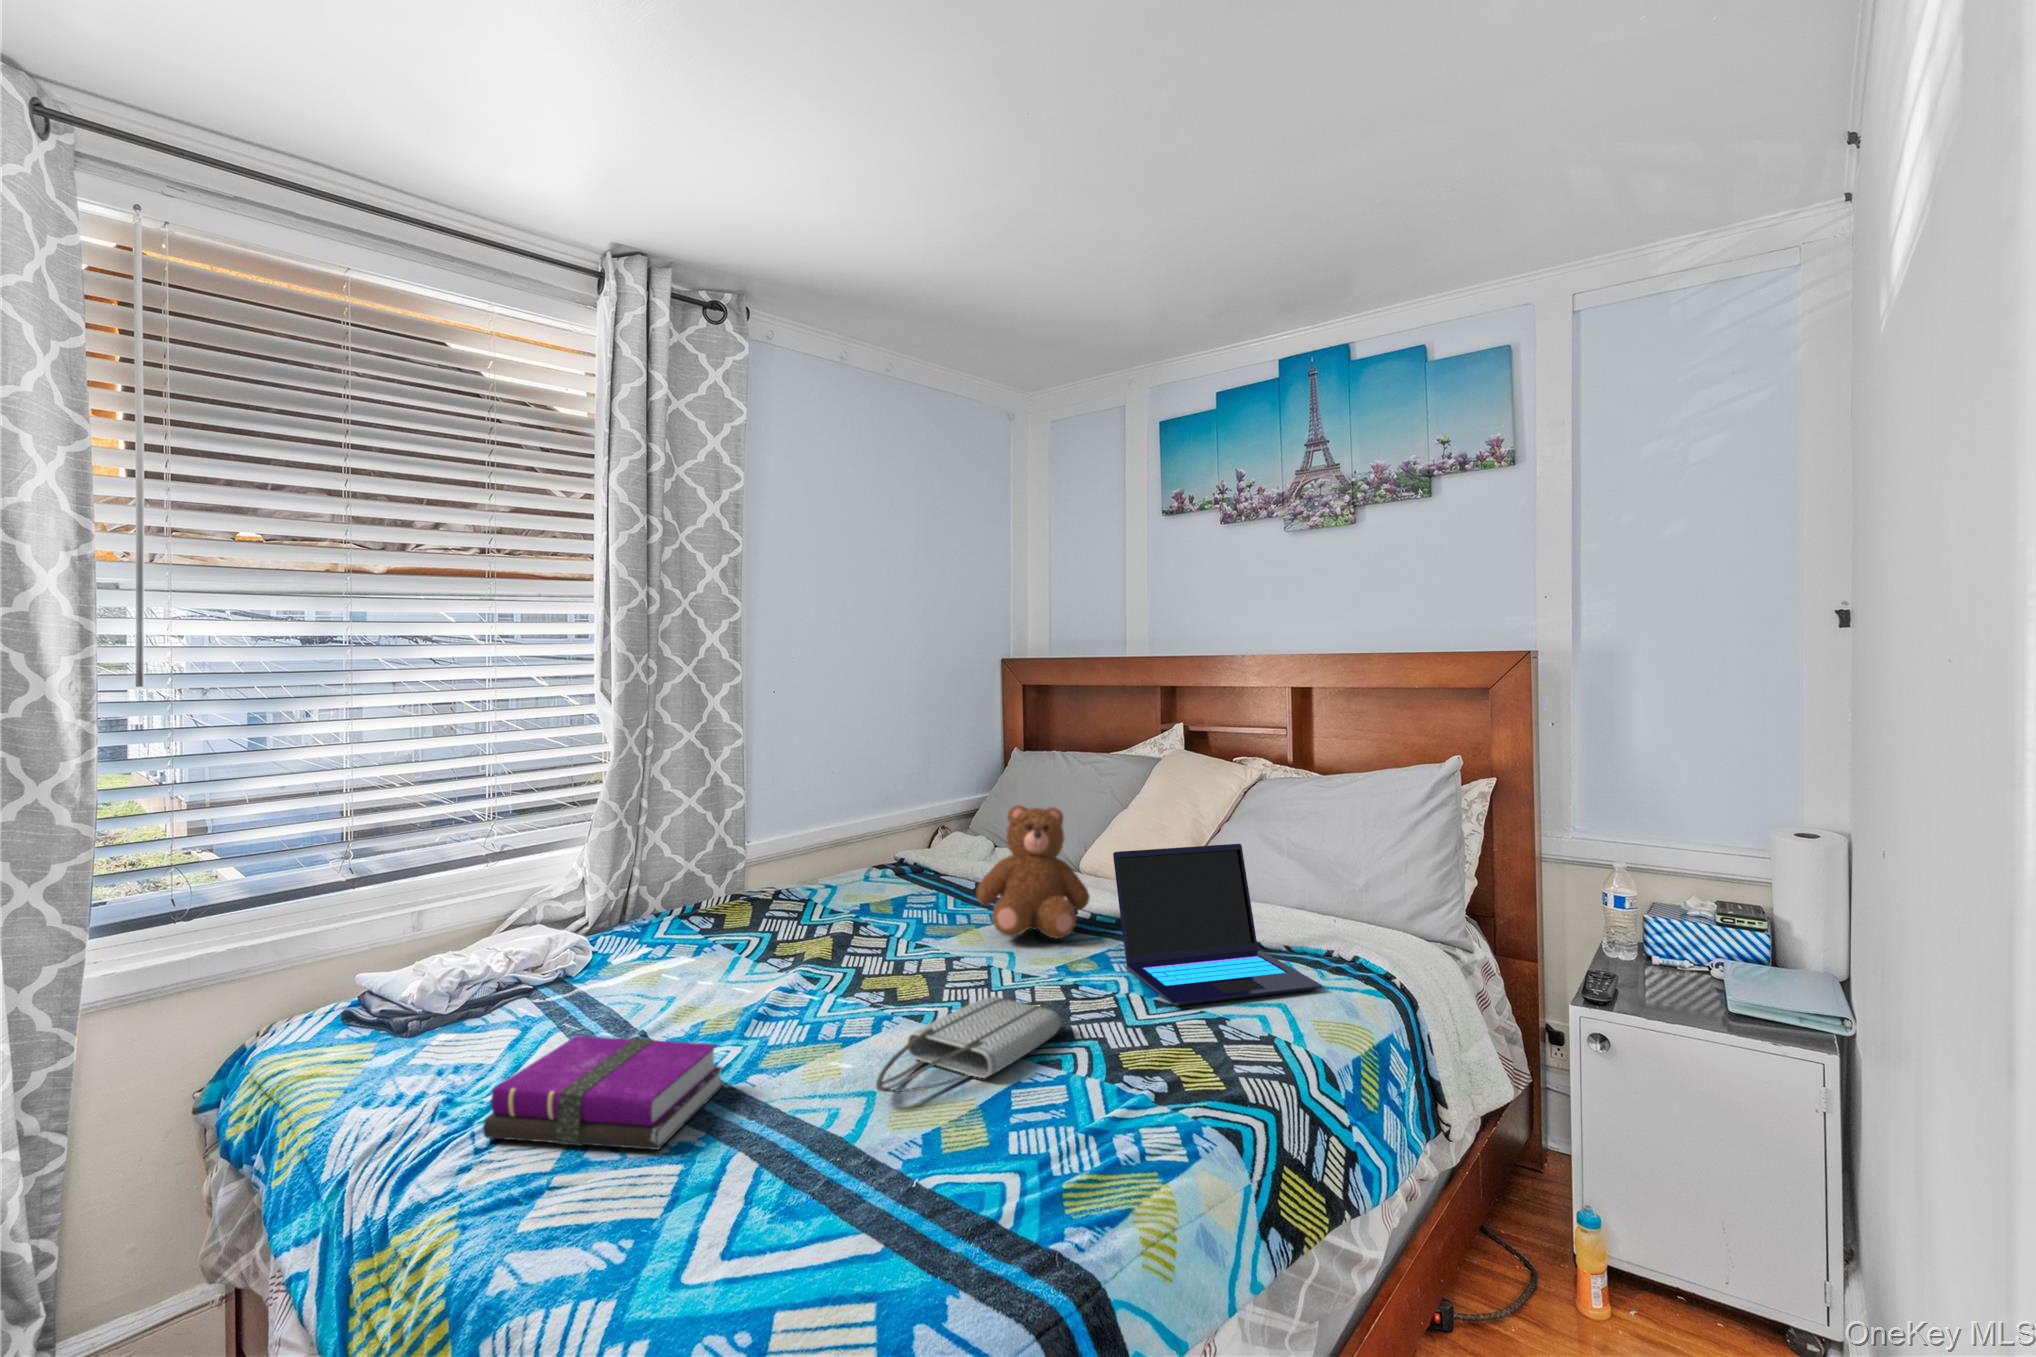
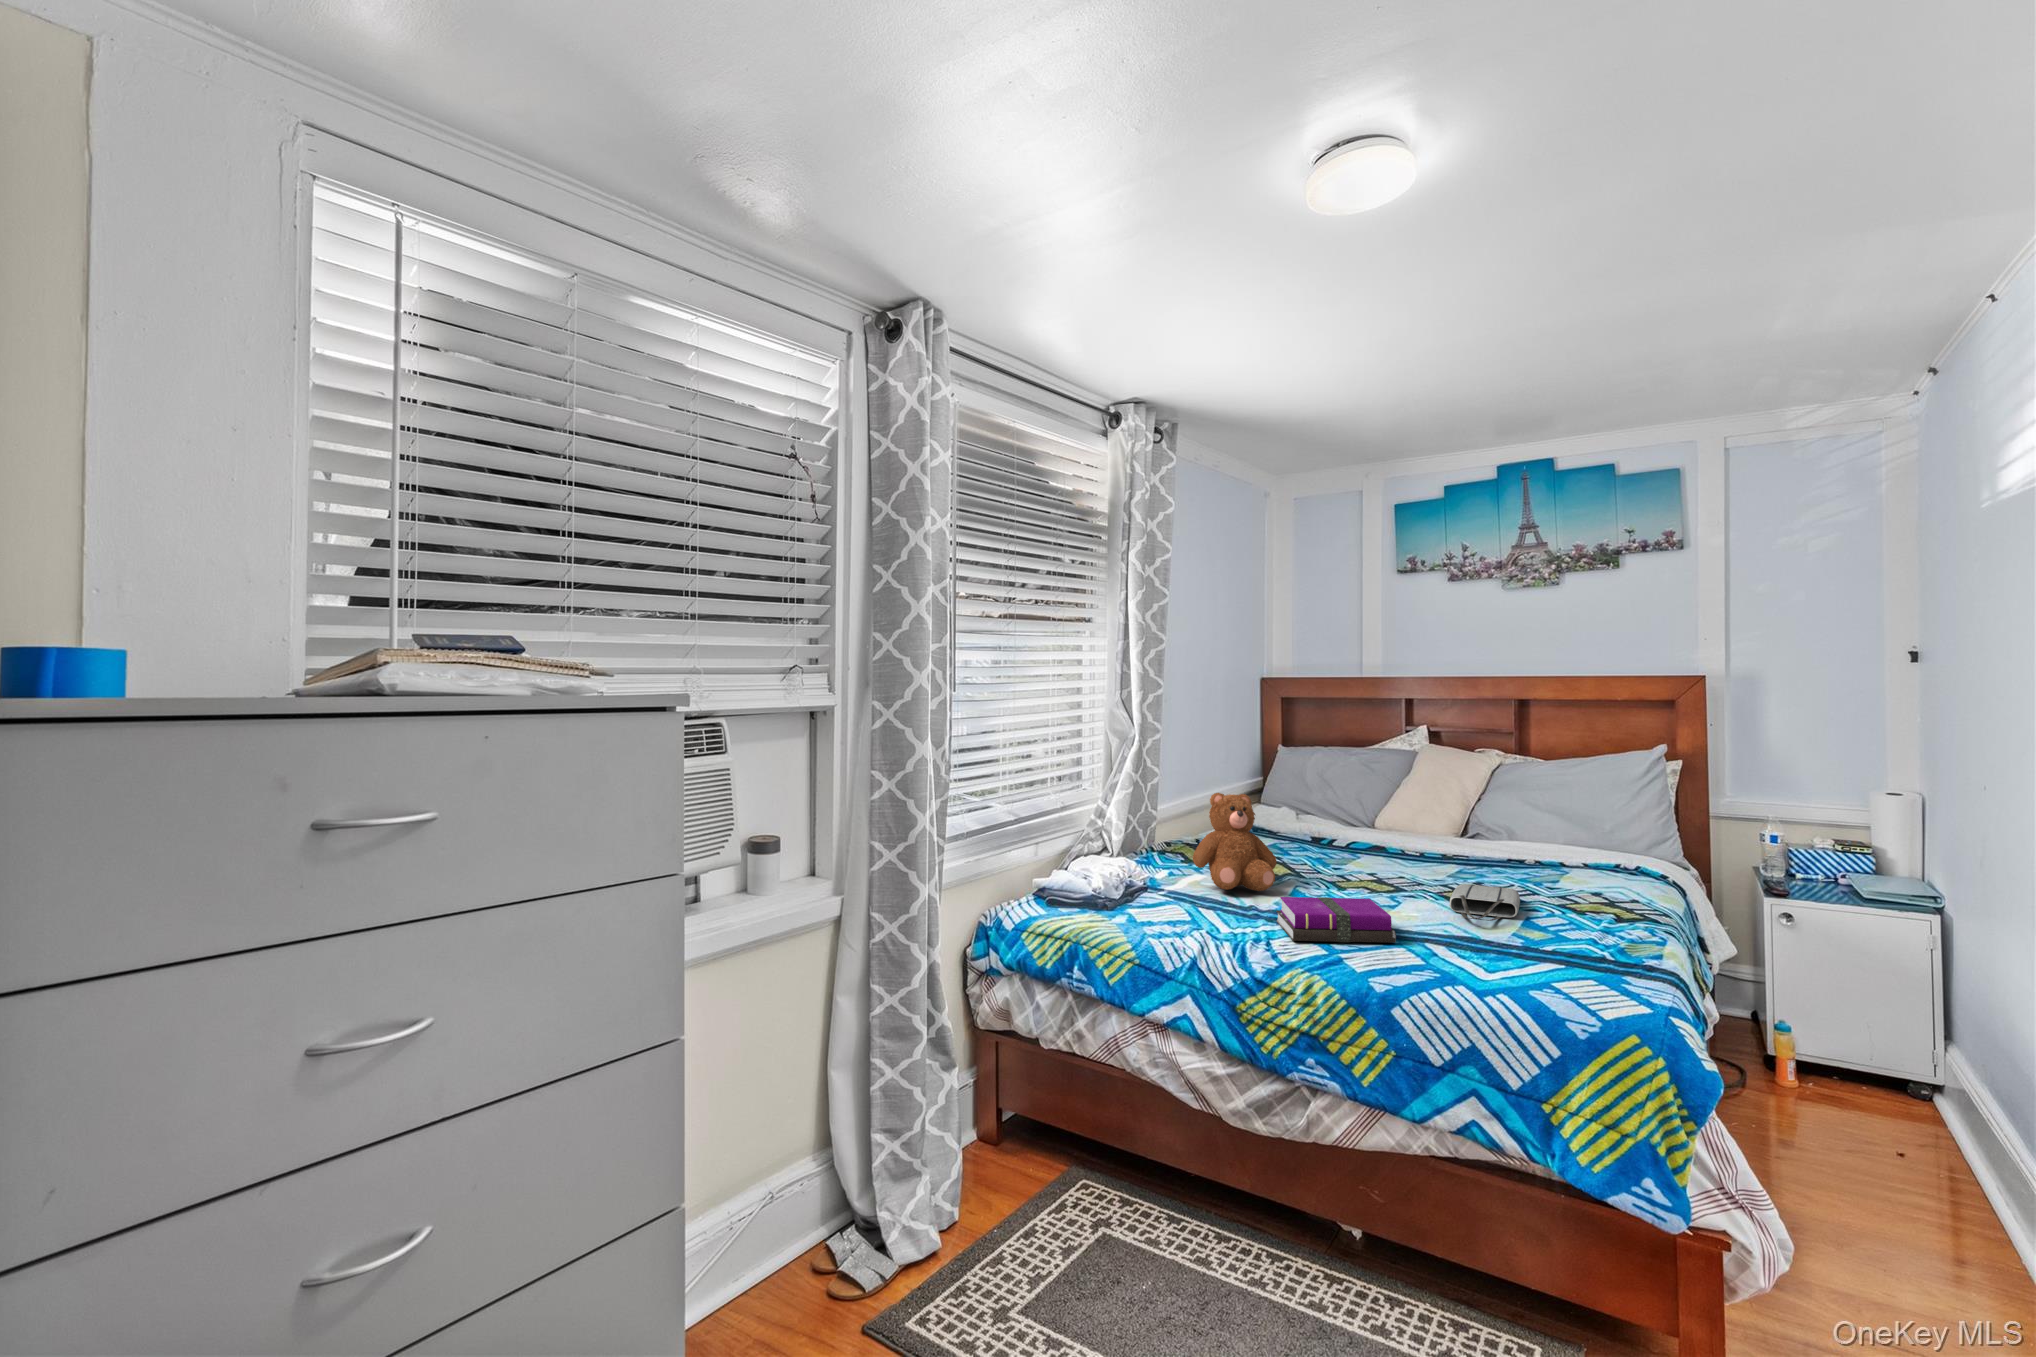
teddy bear: present [976,805,1090,939] -> present [1193,793,1277,891]
laptop: present [1113,844,1322,1005] -> none [1482,800,1636,890]

